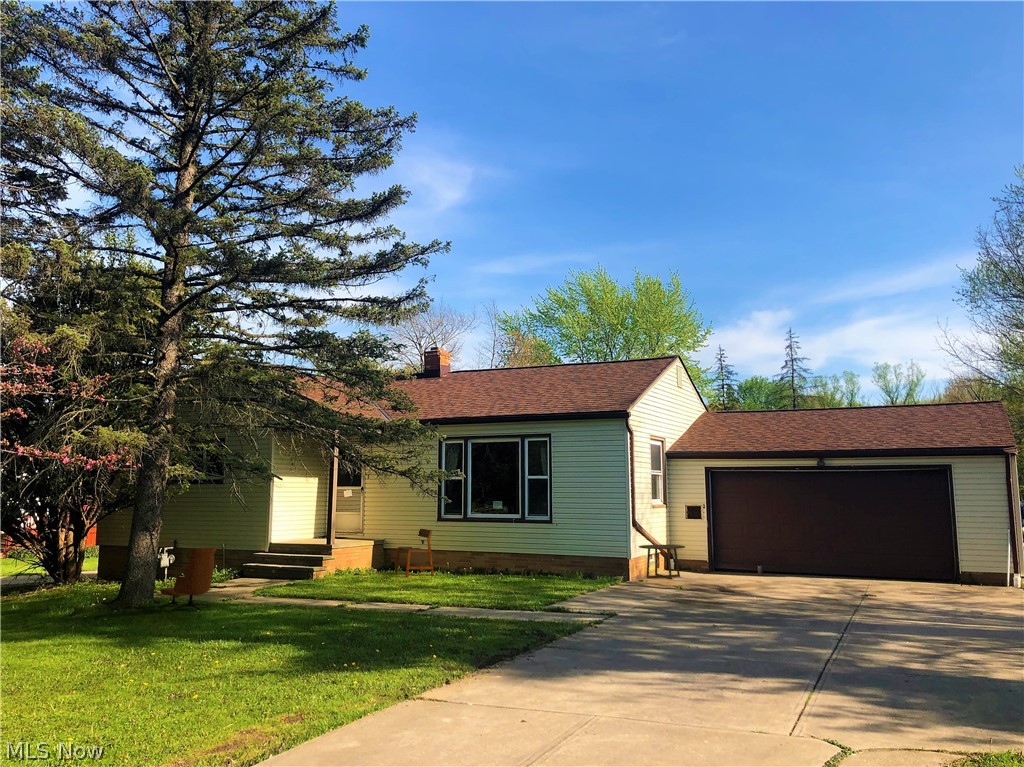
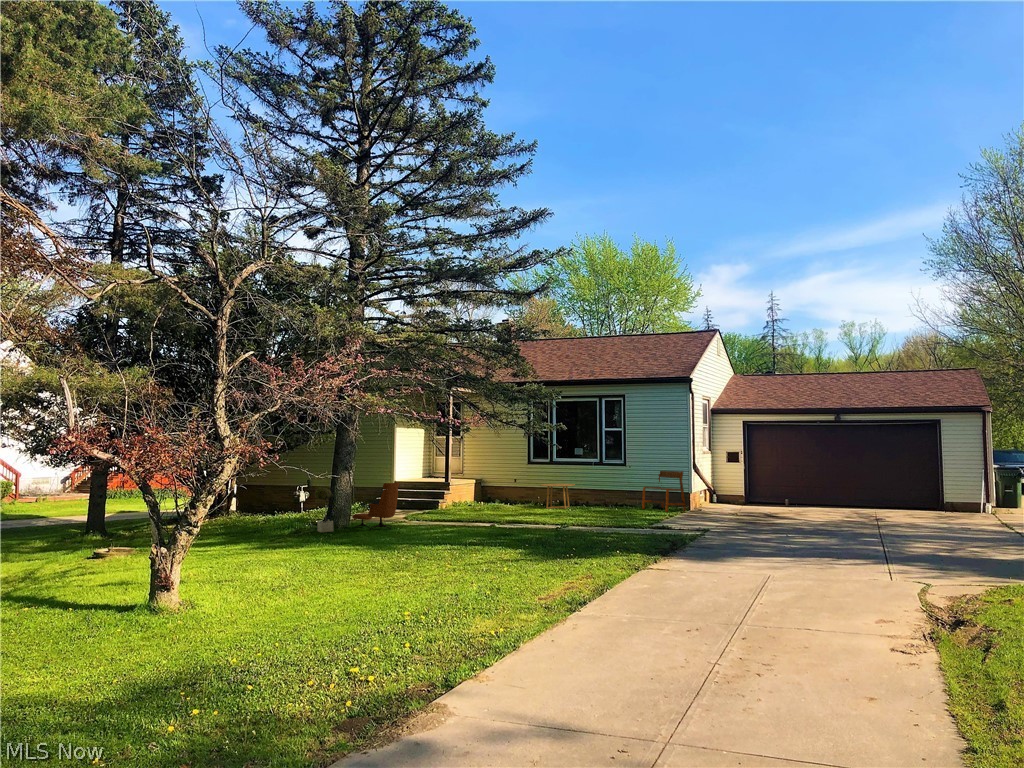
bench: present [395,529,434,577] -> present [642,471,686,512]
round table: present [639,545,685,579] -> present [540,483,575,509]
potted tree: none [101,553,129,614] -> present [315,487,334,532]

